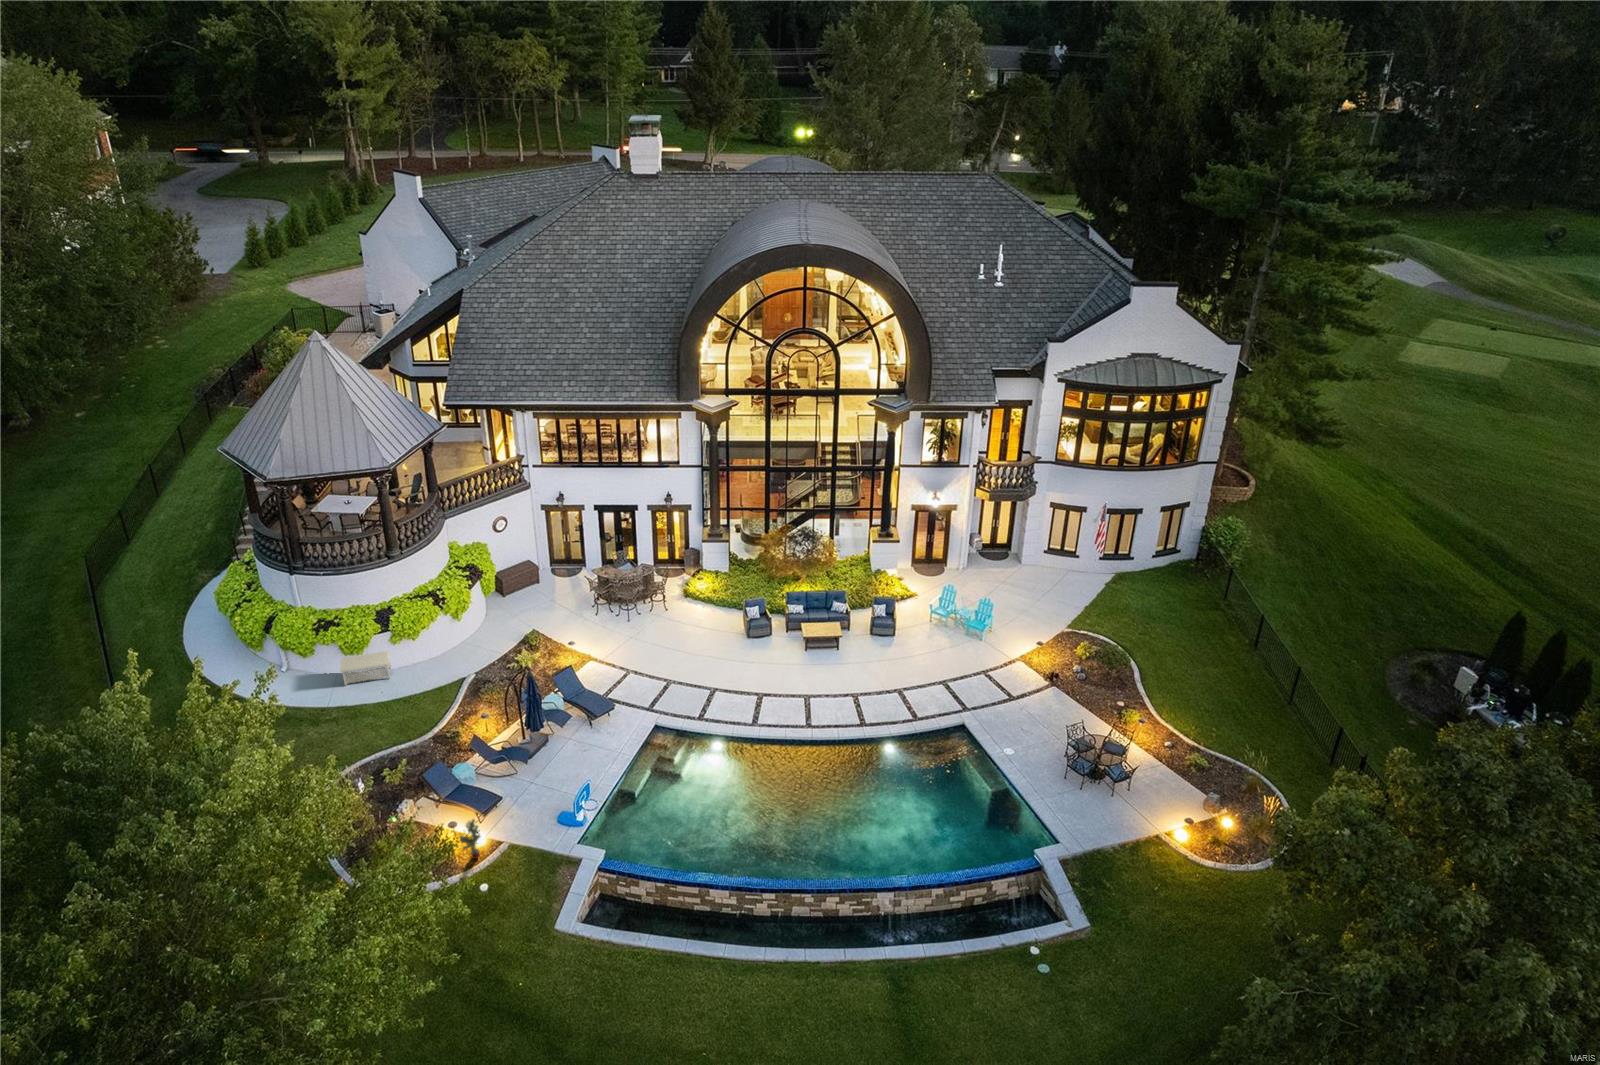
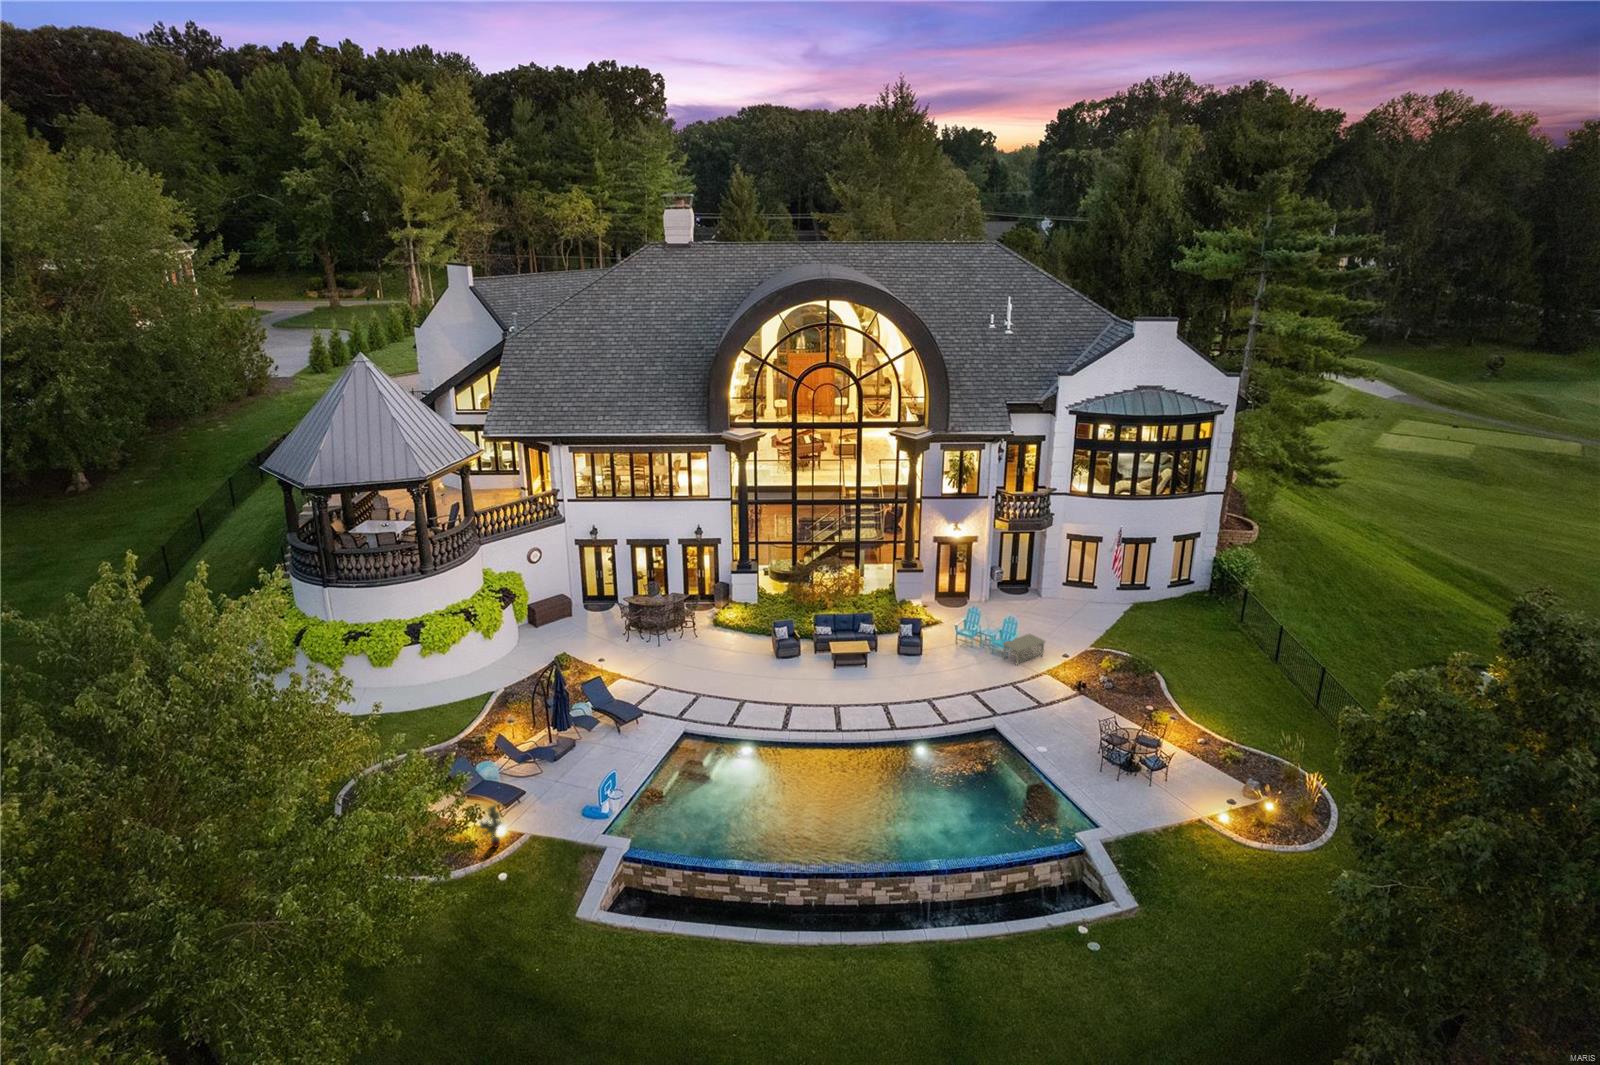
storage bench: present [340,651,391,685] -> present [1003,634,1045,665]

